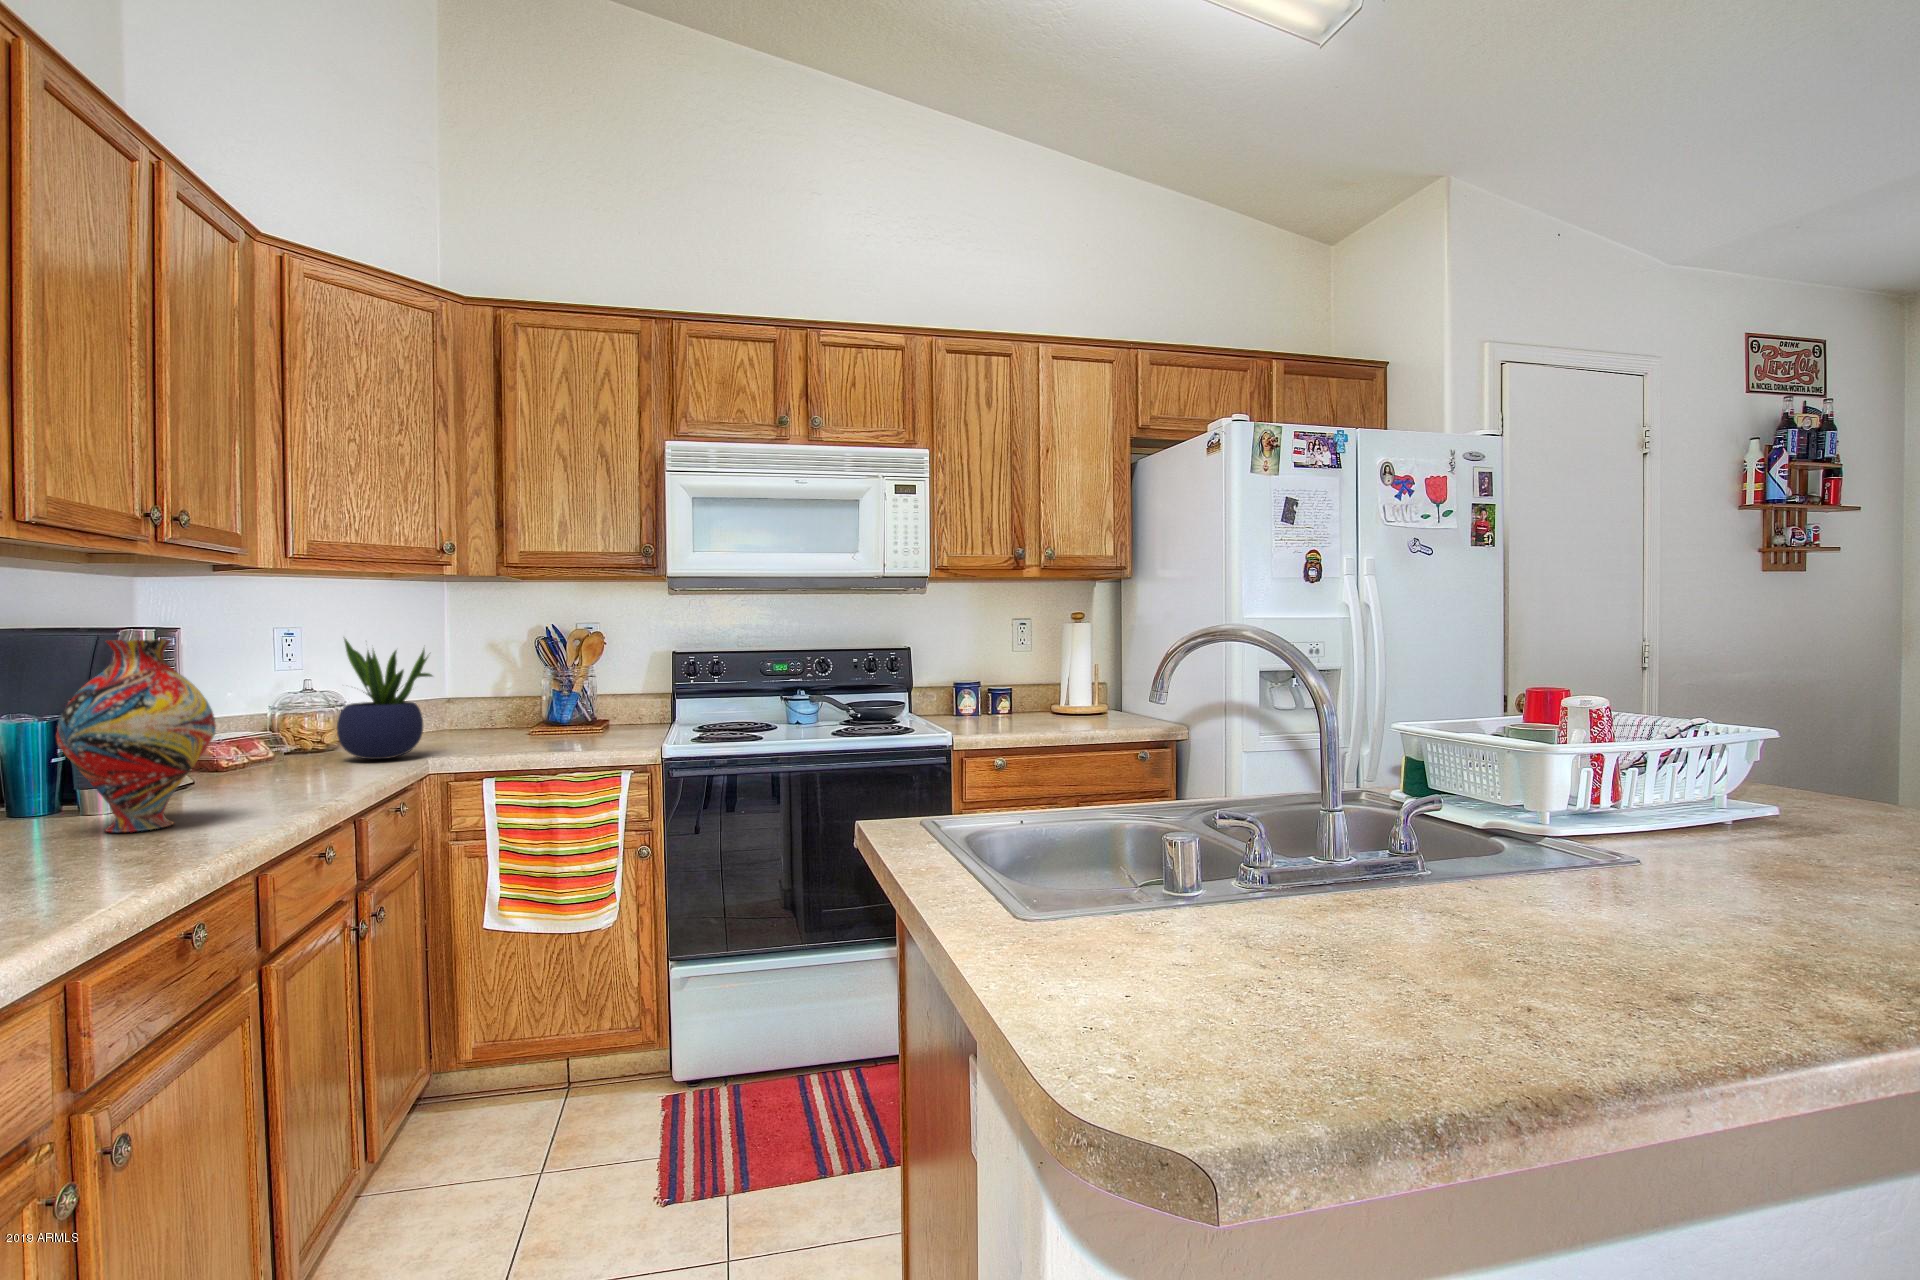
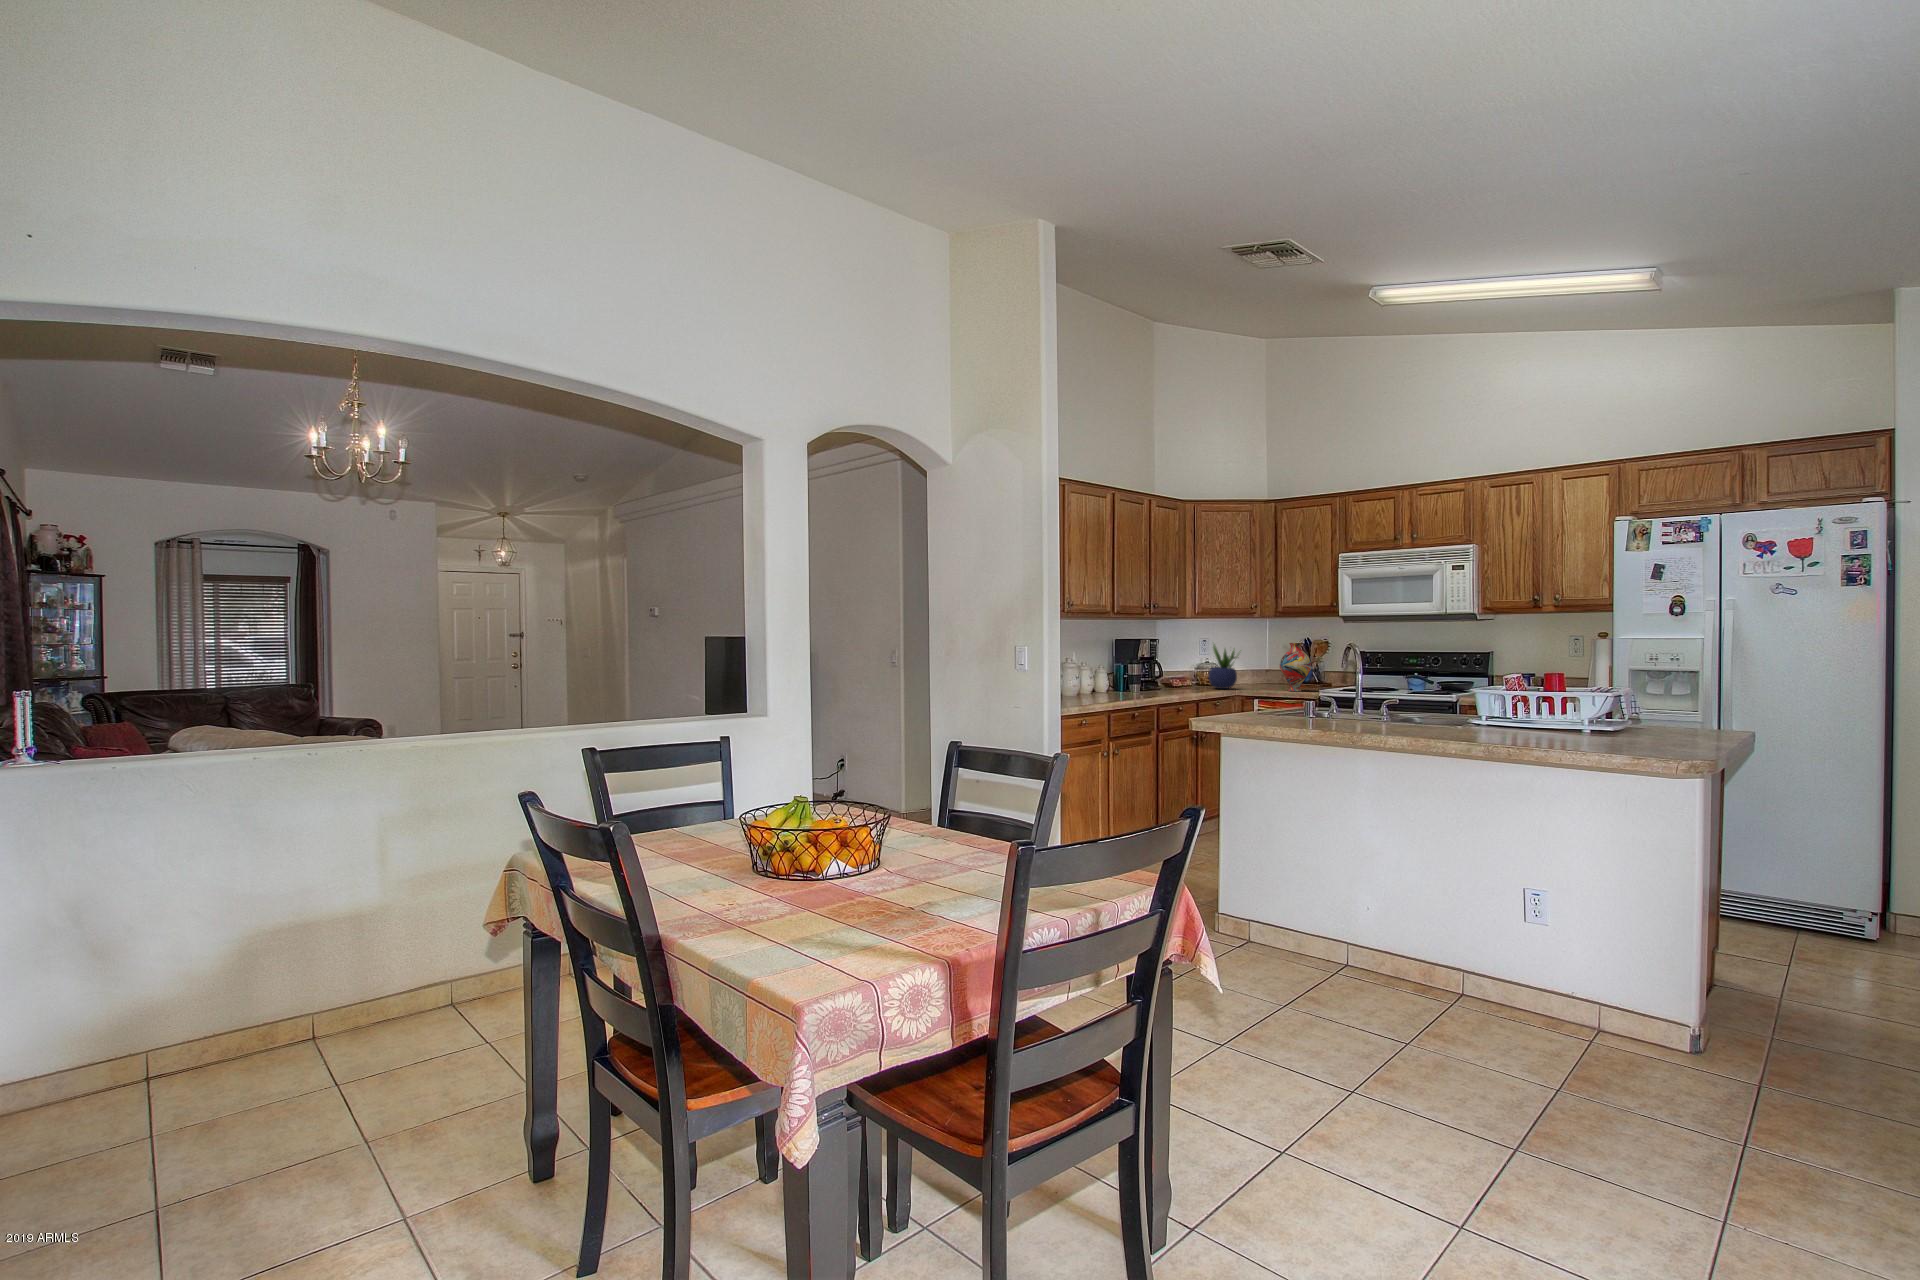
vase: present [56,640,216,832] -> present [1280,643,1311,691]

